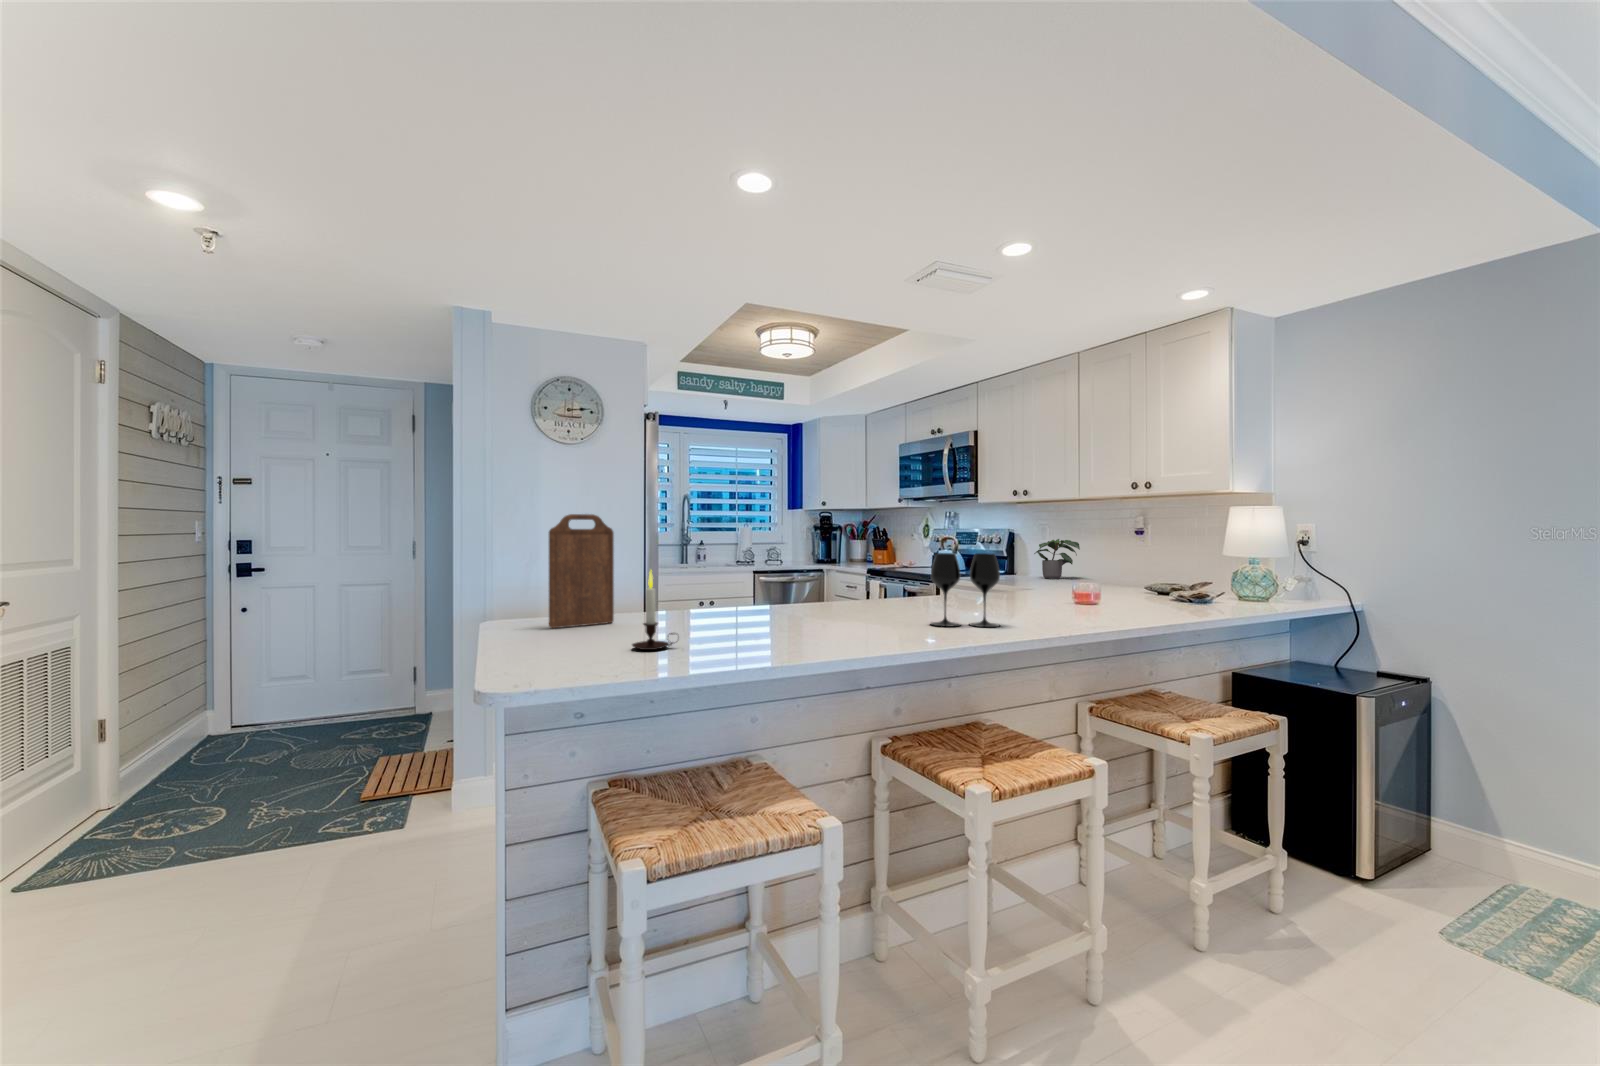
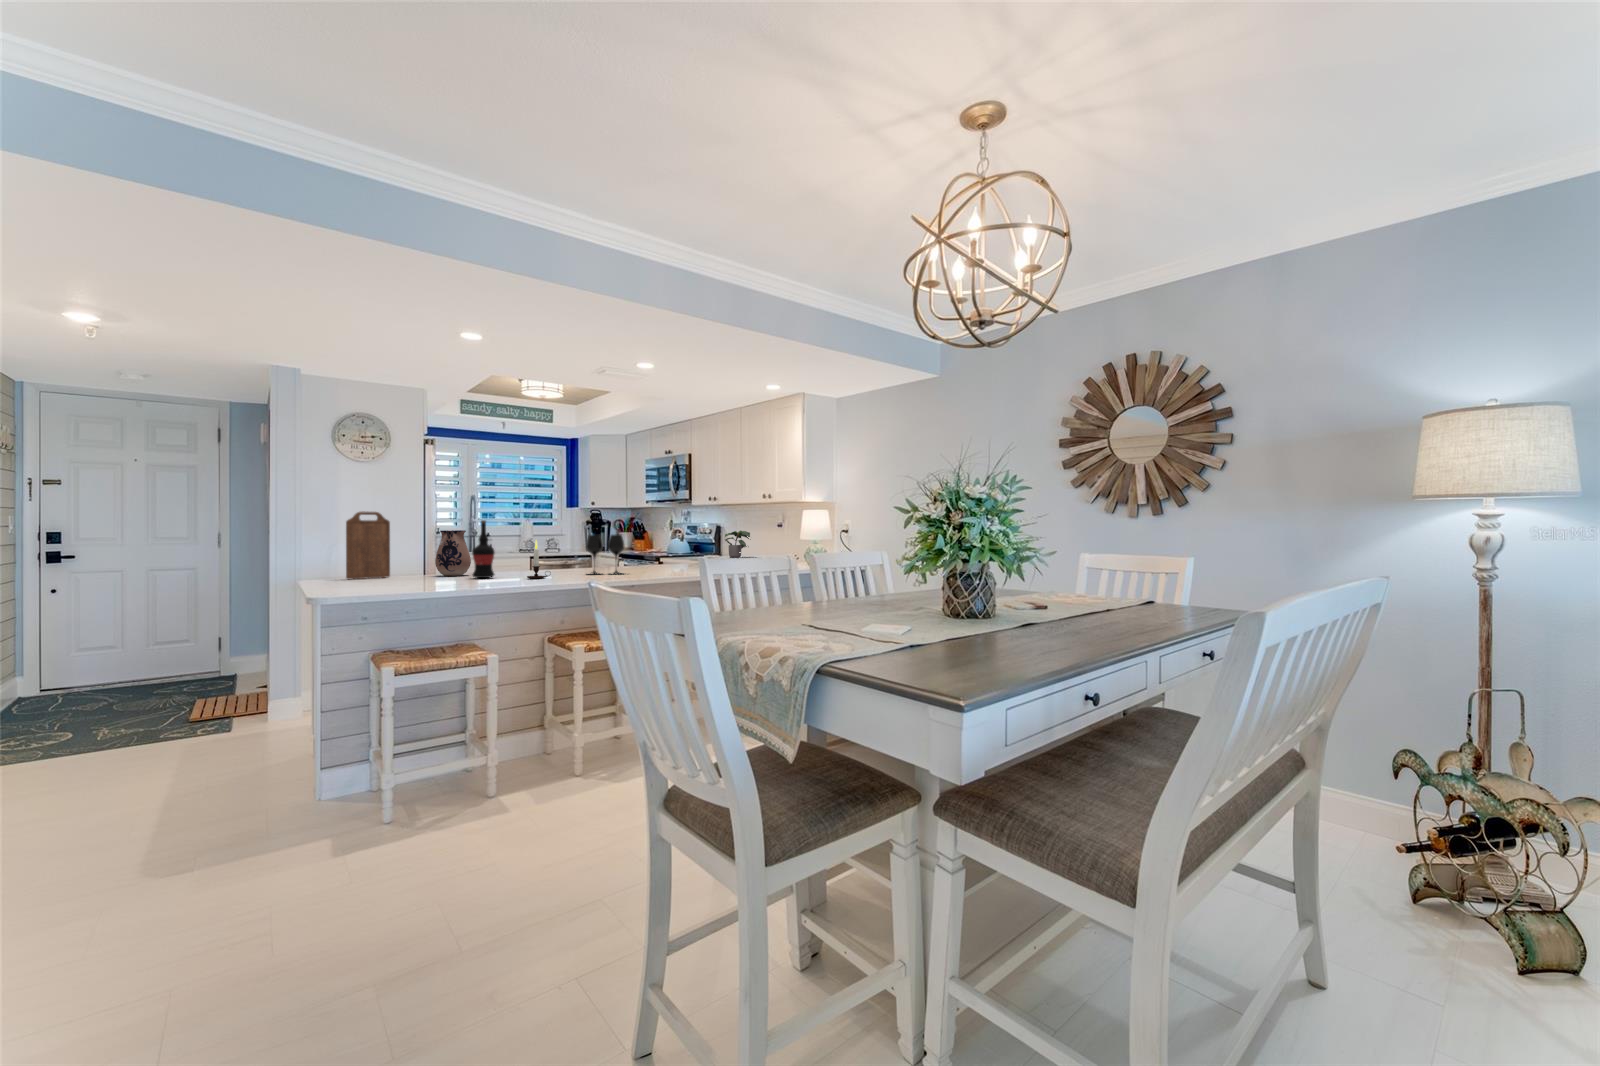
wine bottle: none [750,529,786,633] -> present [472,520,495,578]
ceramic pitcher: none [681,545,735,622] -> present [435,530,471,576]
candle: present [632,571,673,650] -> present [527,540,547,579]

